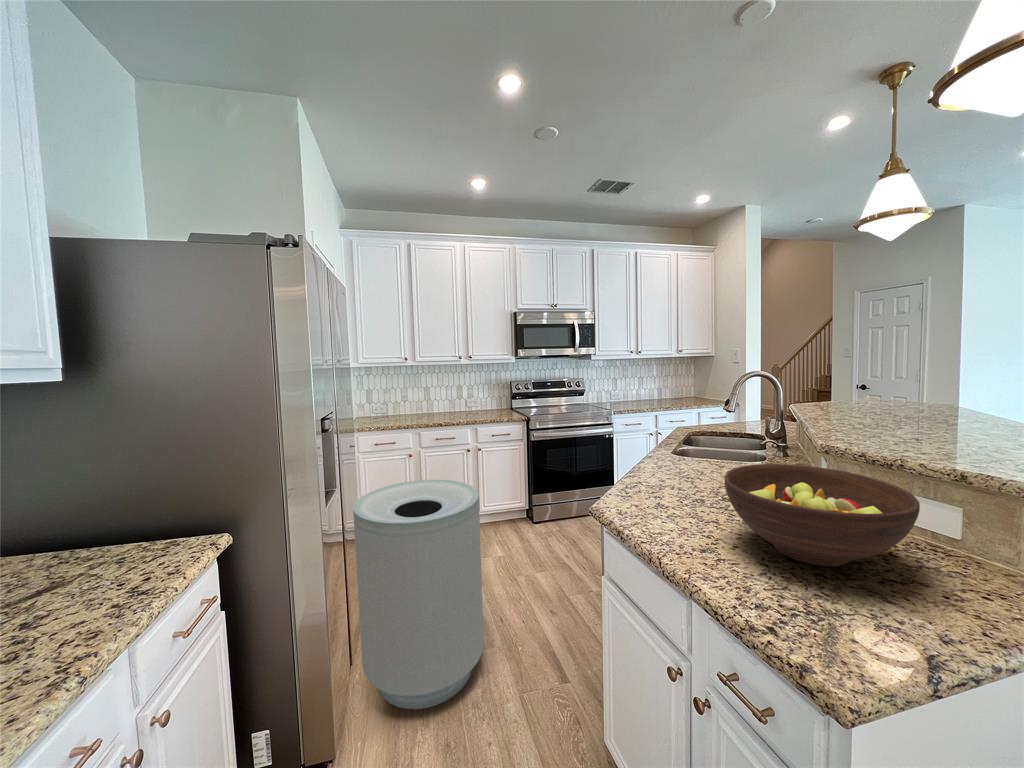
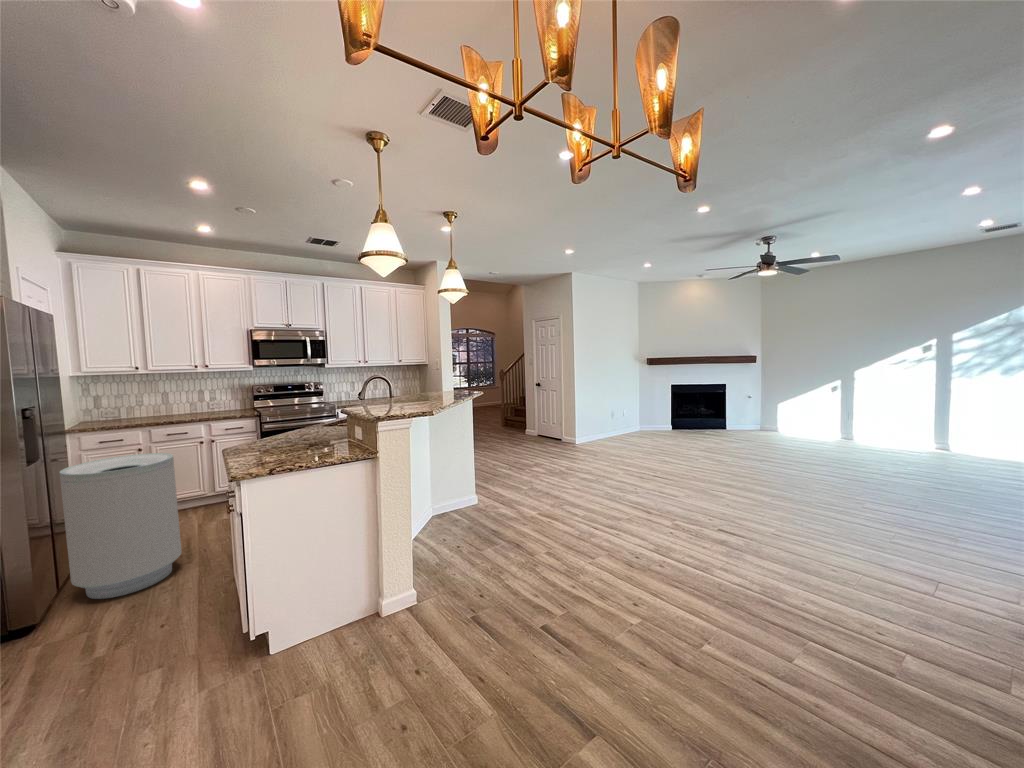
fruit bowl: present [725,464,920,567] -> none [259,414,329,449]

